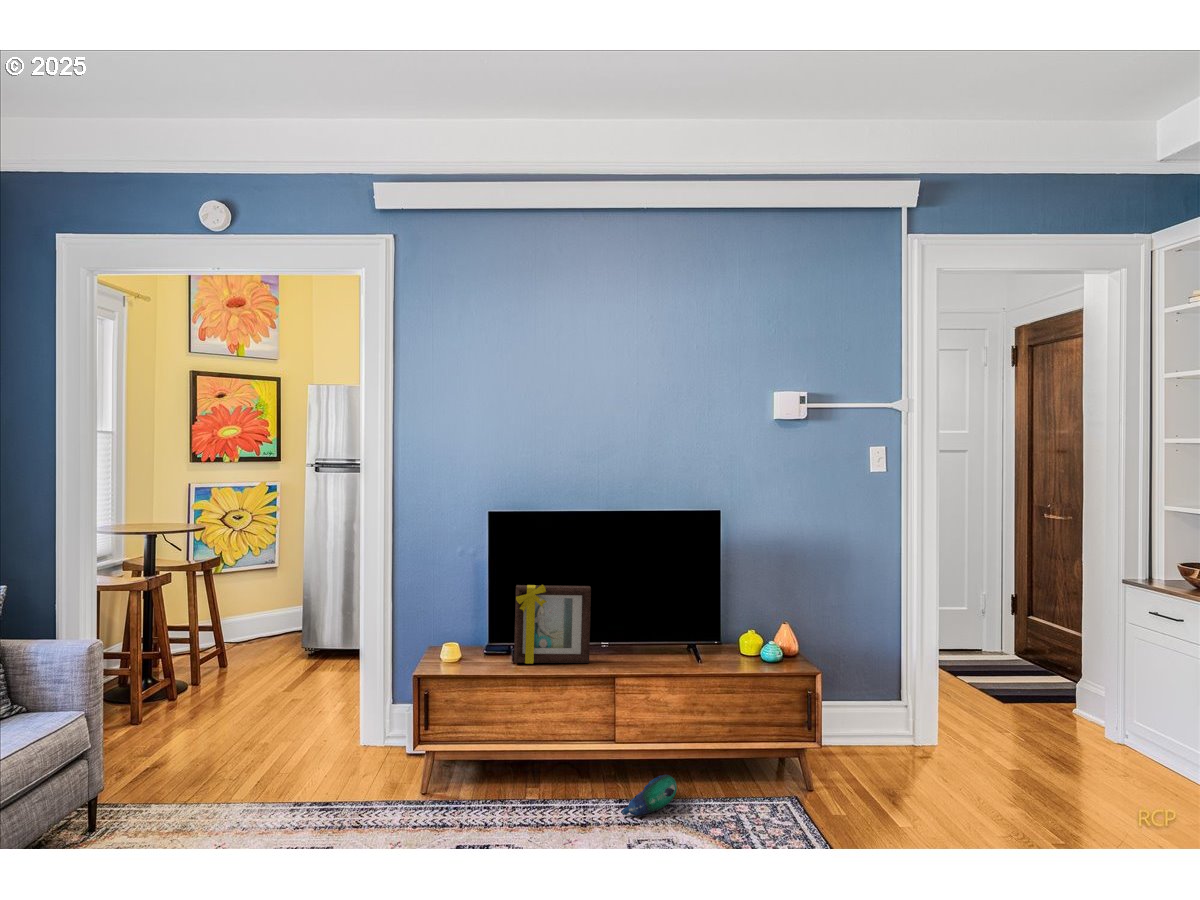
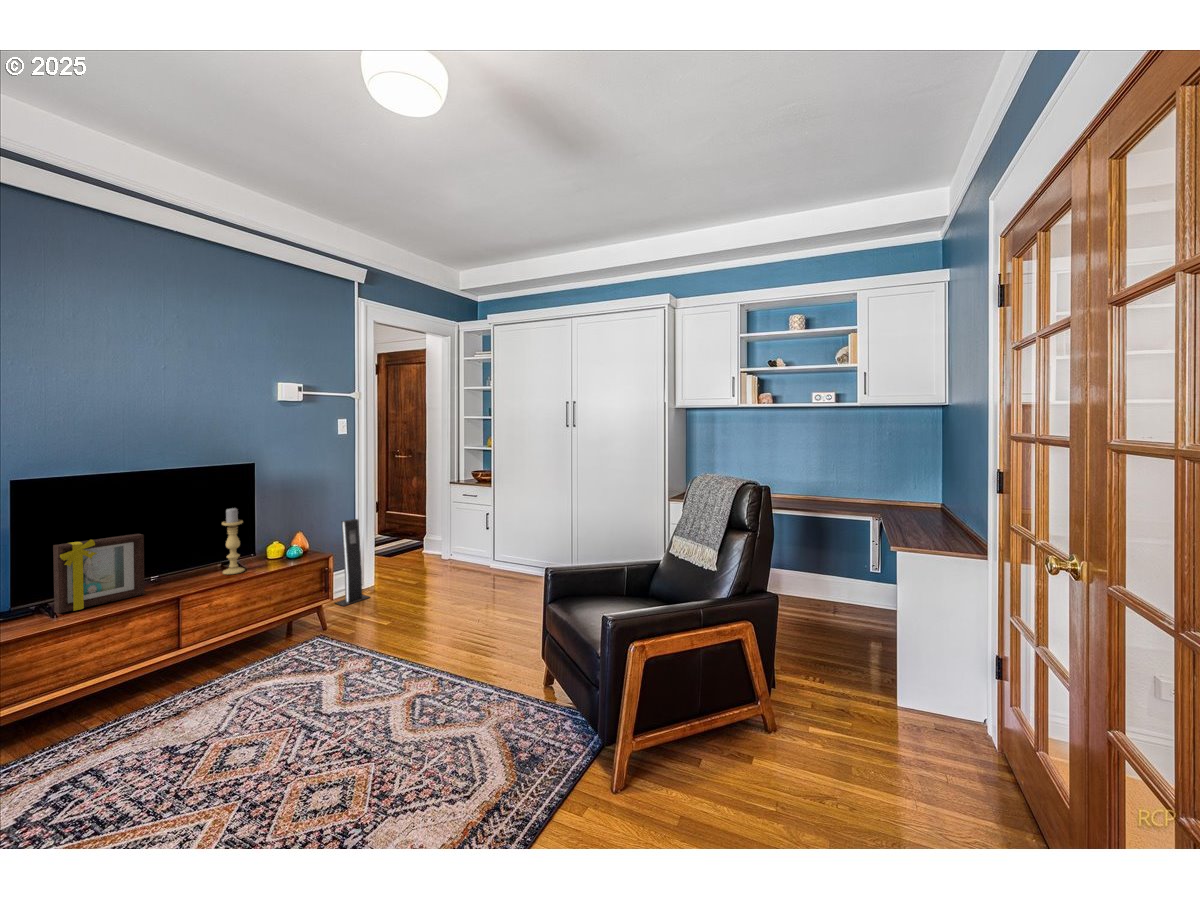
candle holder: none [677,568,702,663] -> present [222,508,244,575]
speaker: none [851,616,910,763] -> present [336,519,370,606]
plush toy: present [621,775,677,815] -> none [208,652,249,690]

